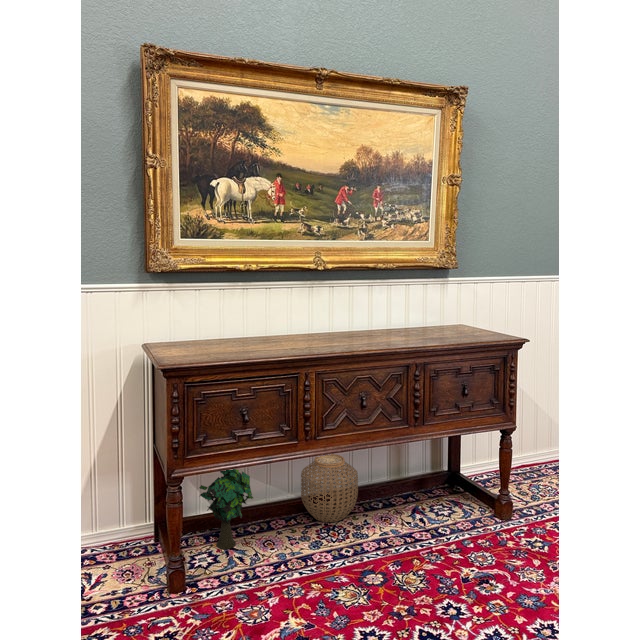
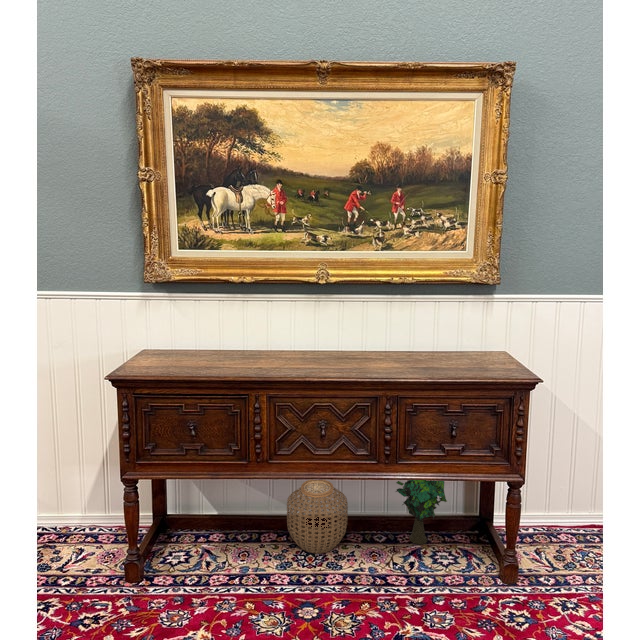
decorative plant: present [199,469,253,549] -> present [396,480,447,544]

